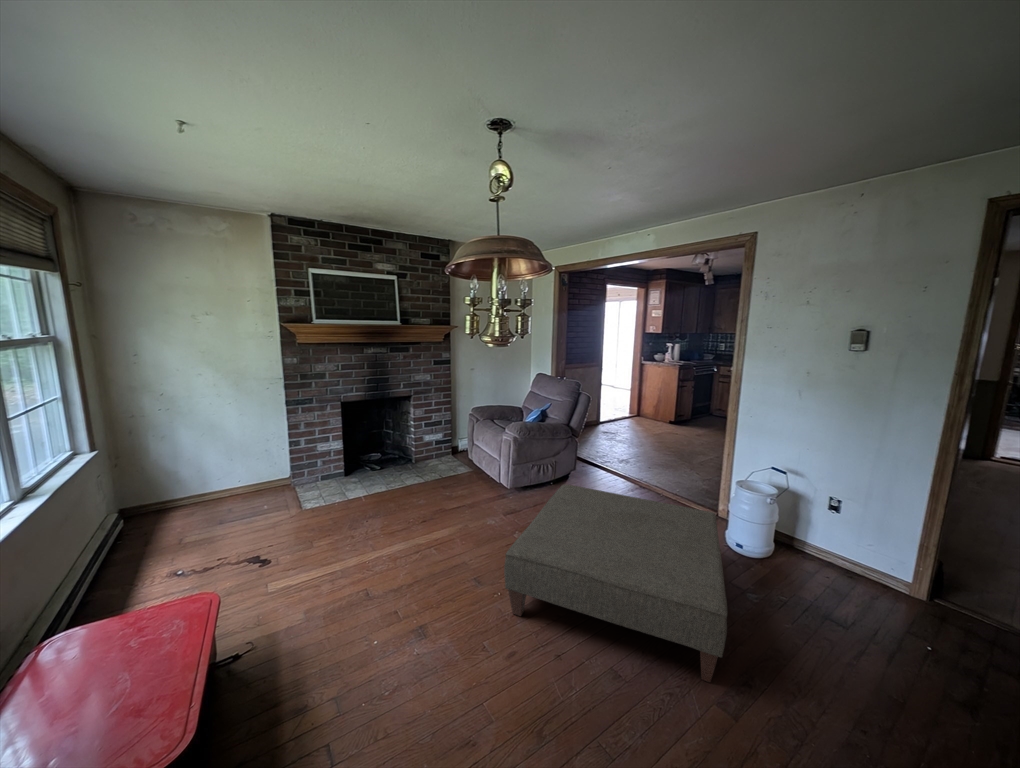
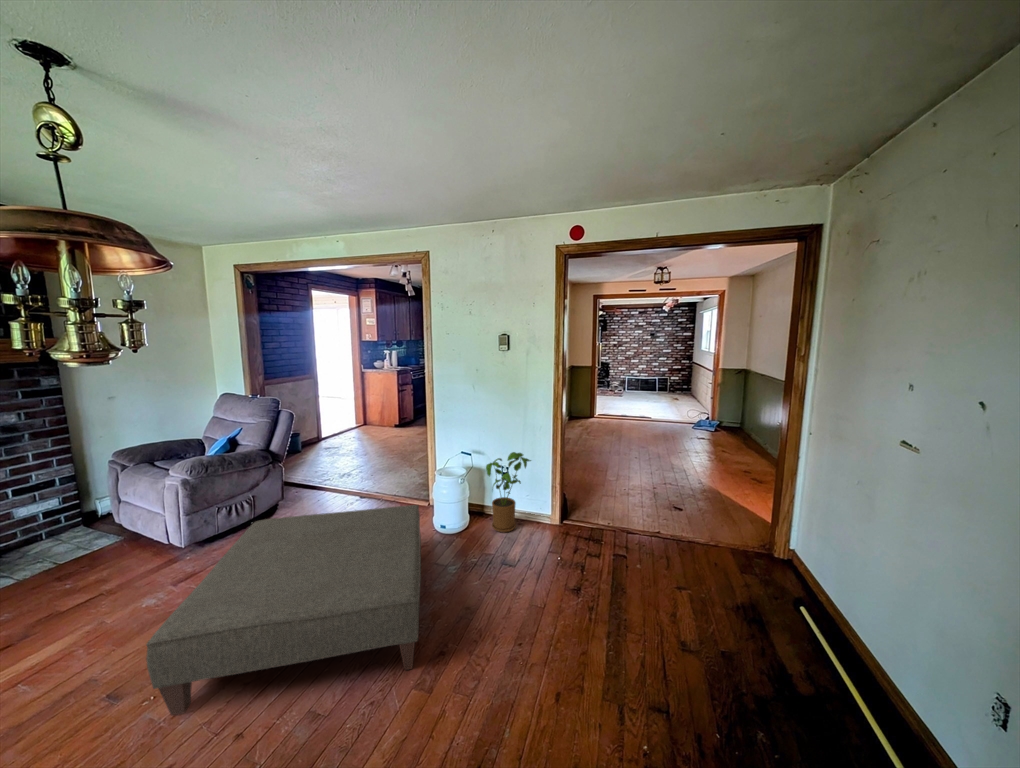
house plant: none [805,483,885,582] -> present [486,452,531,532]

